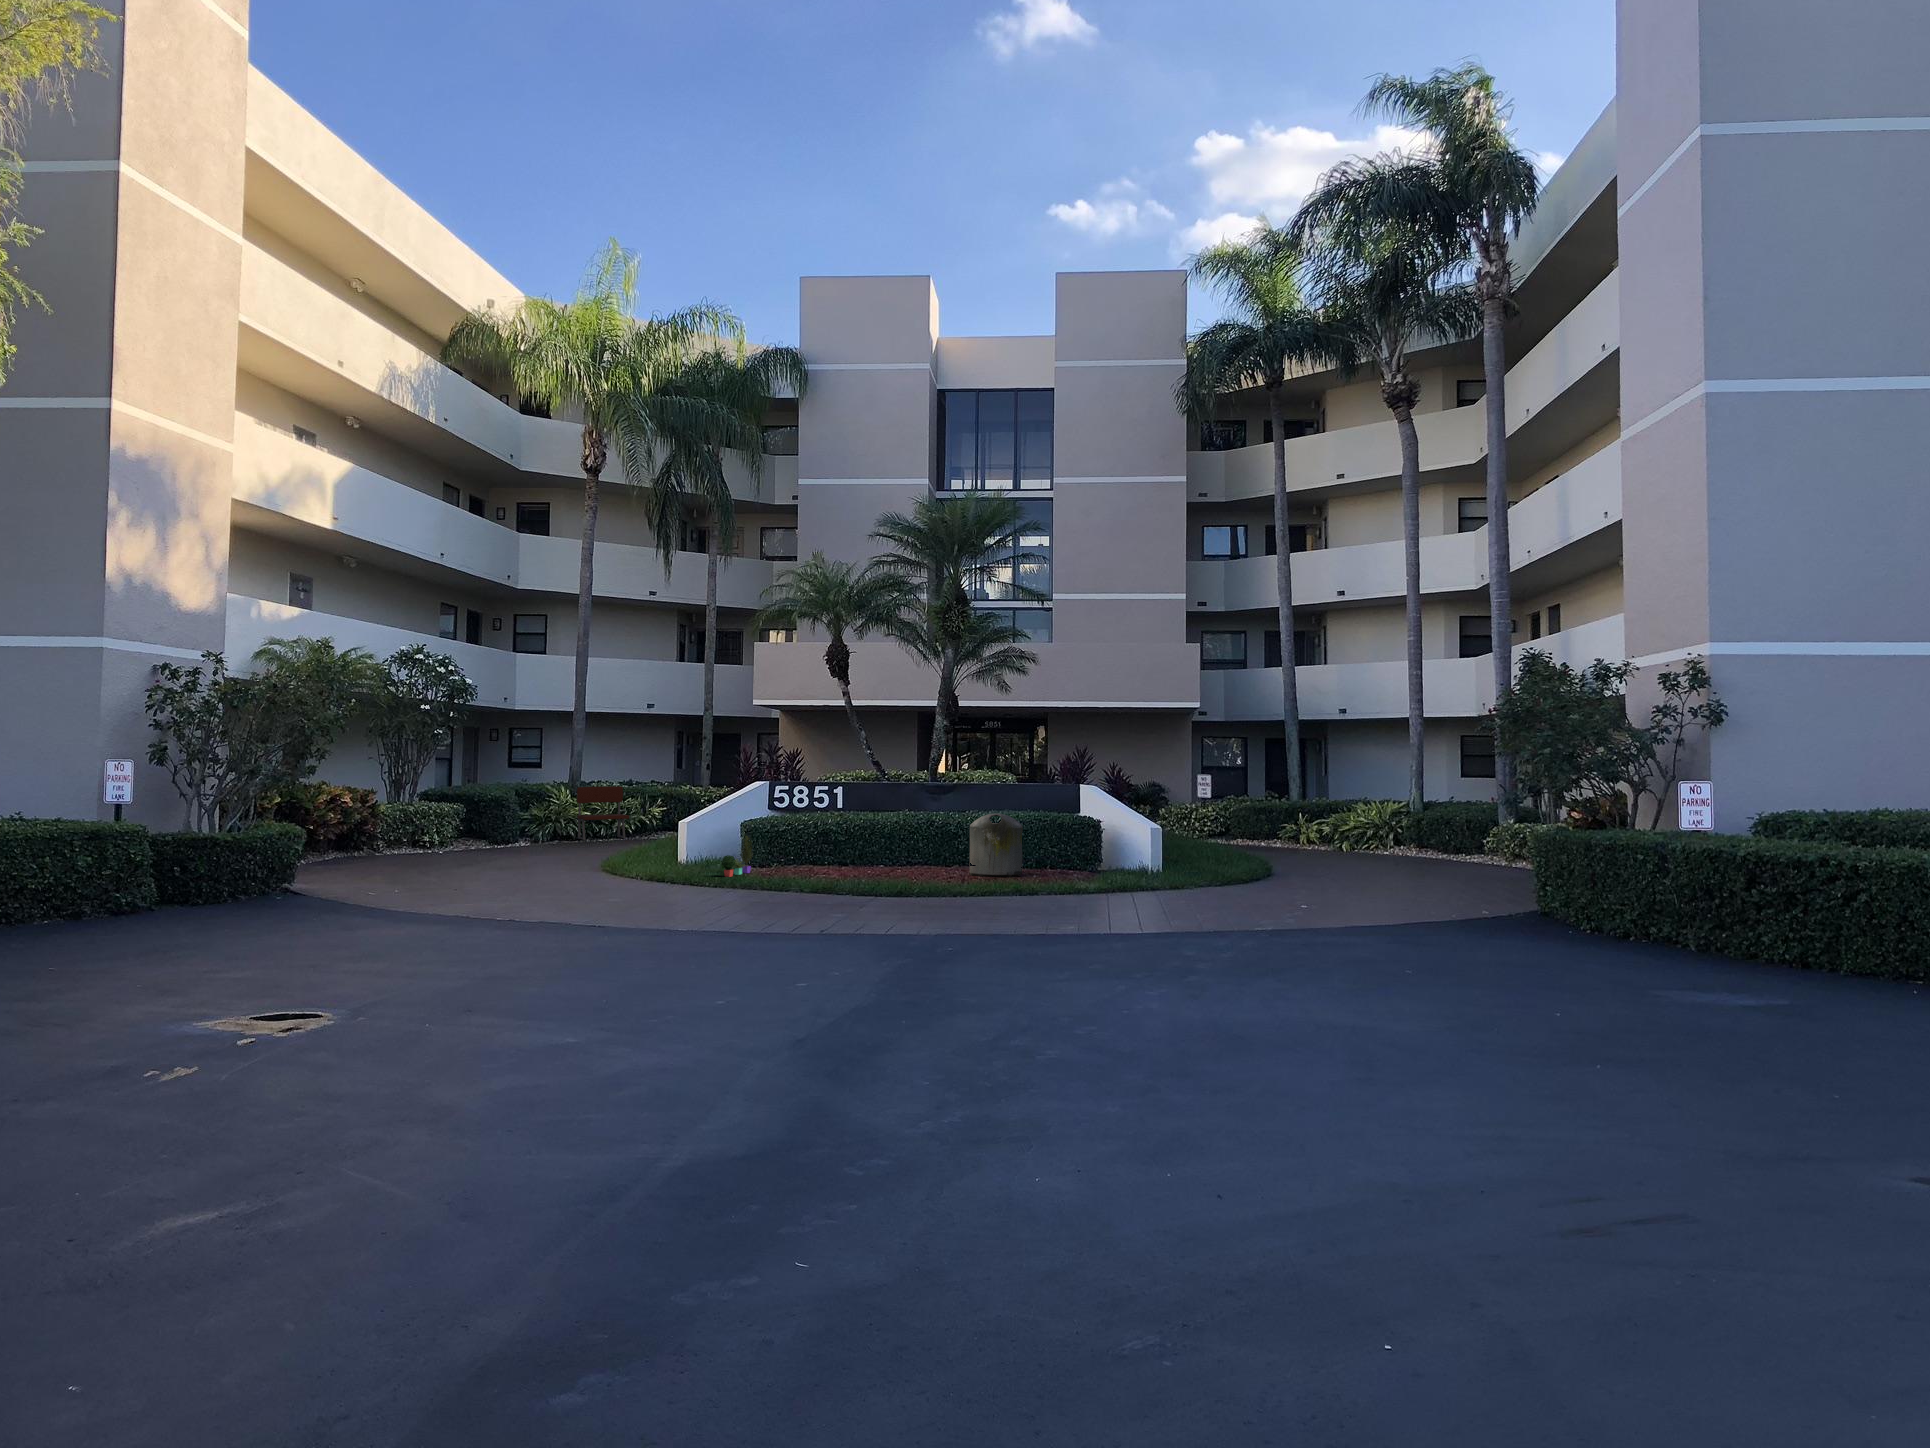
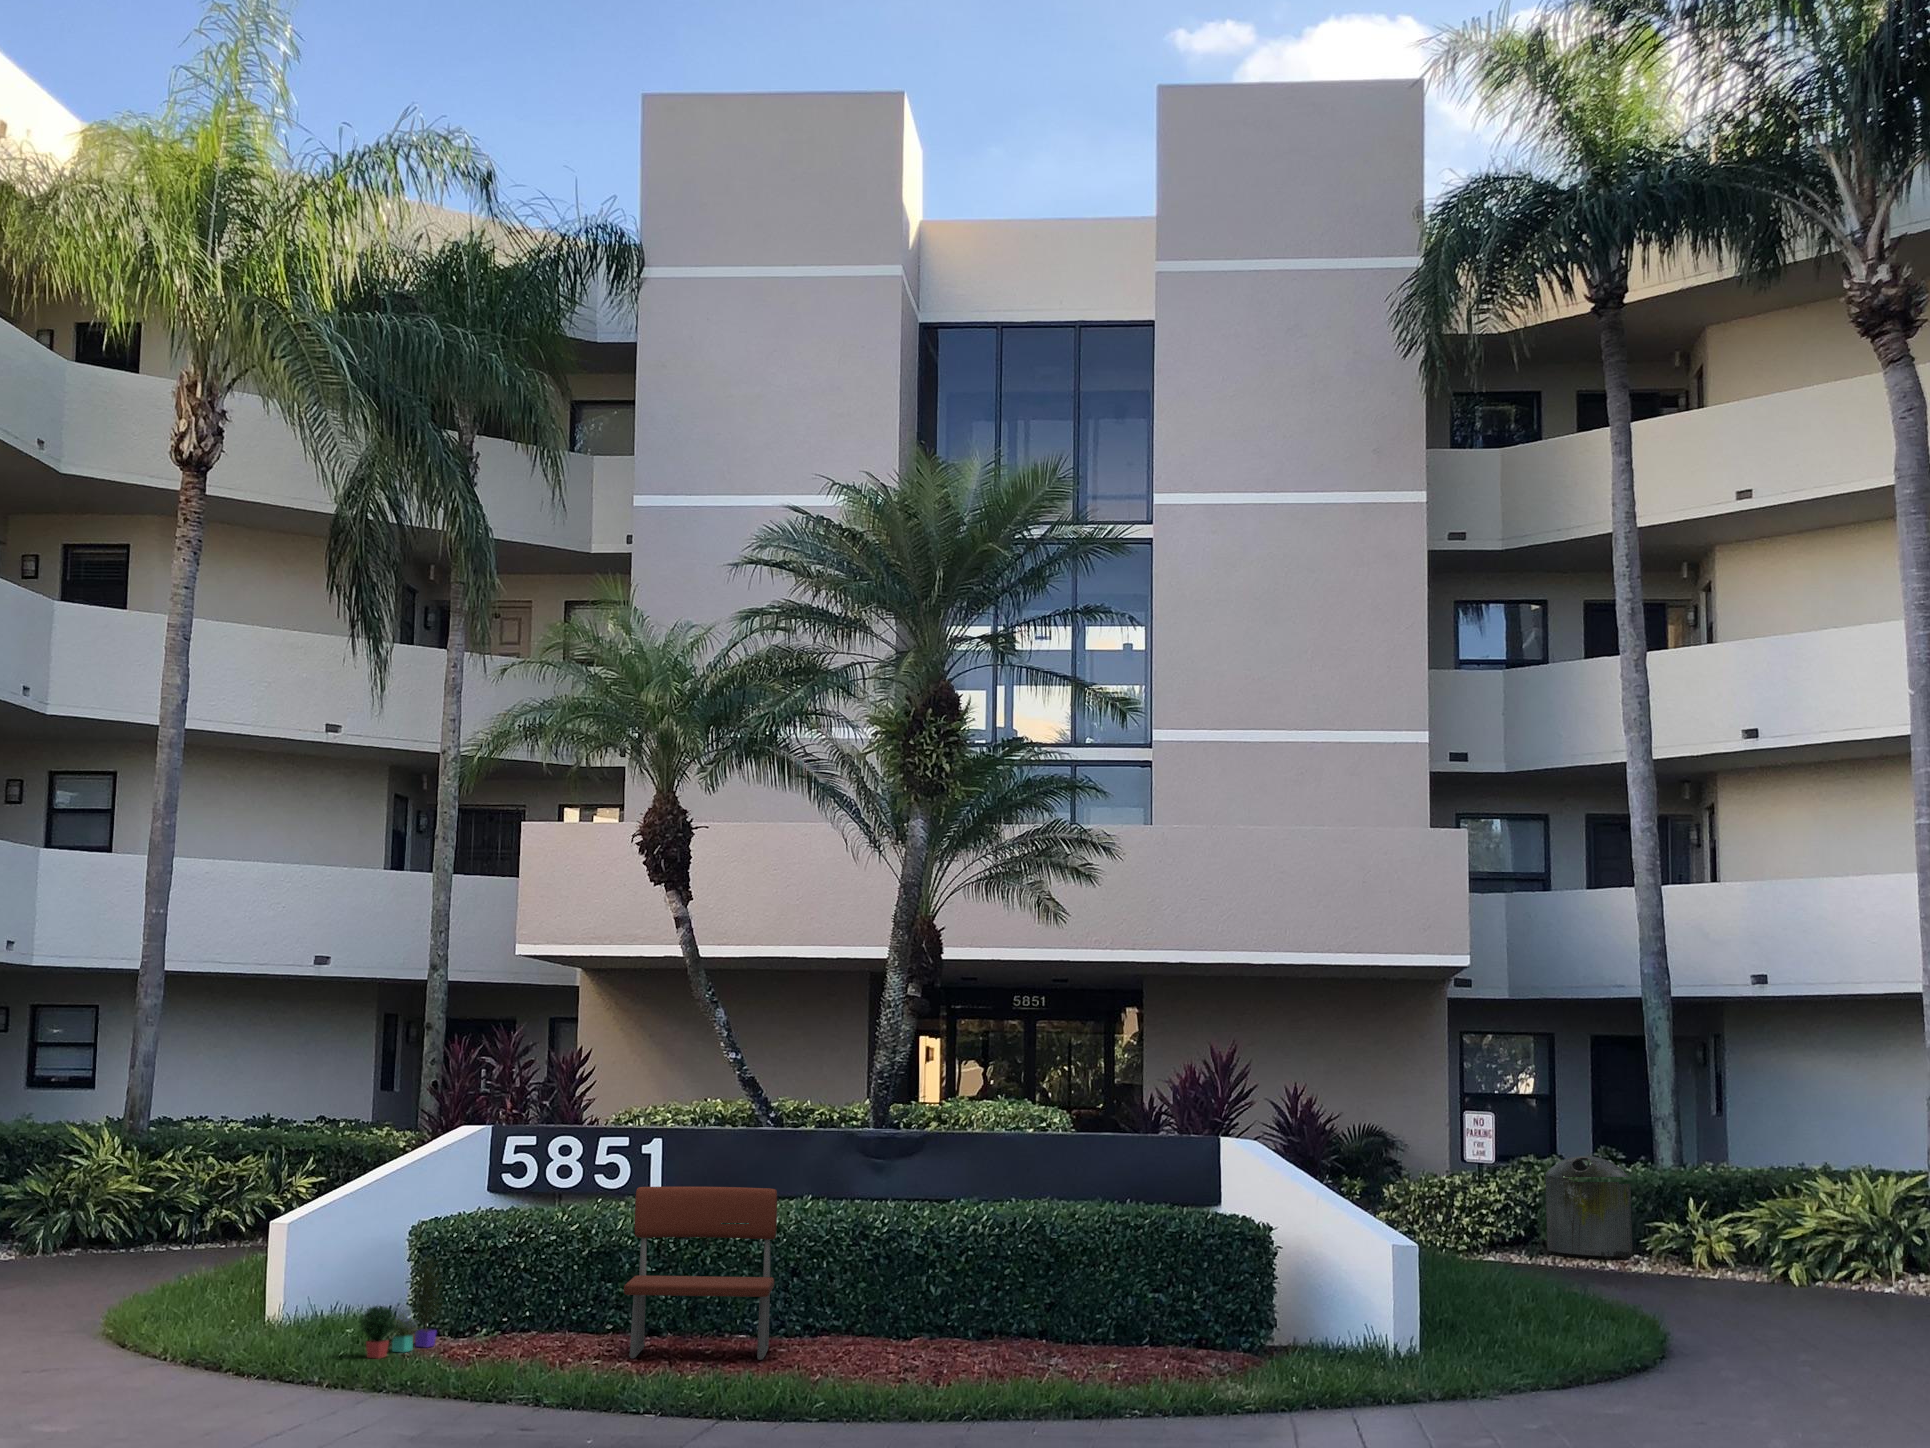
bench: present [577,786,629,840] -> present [624,1187,777,1360]
trash can: present [970,813,1023,877] -> present [1545,1156,1632,1260]

